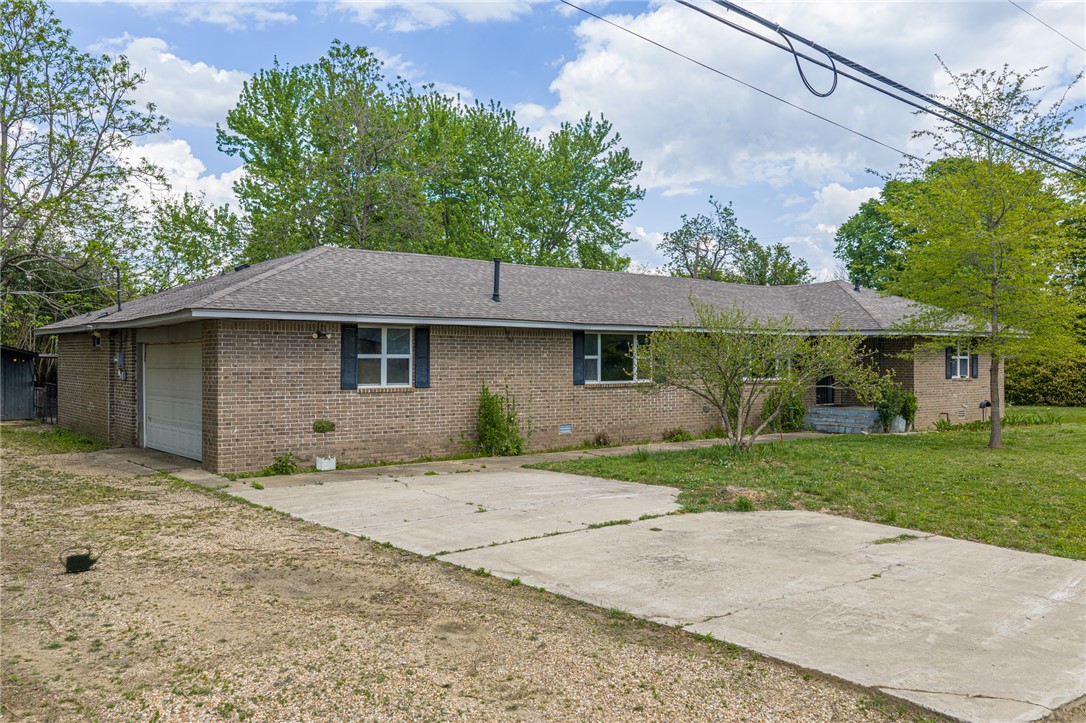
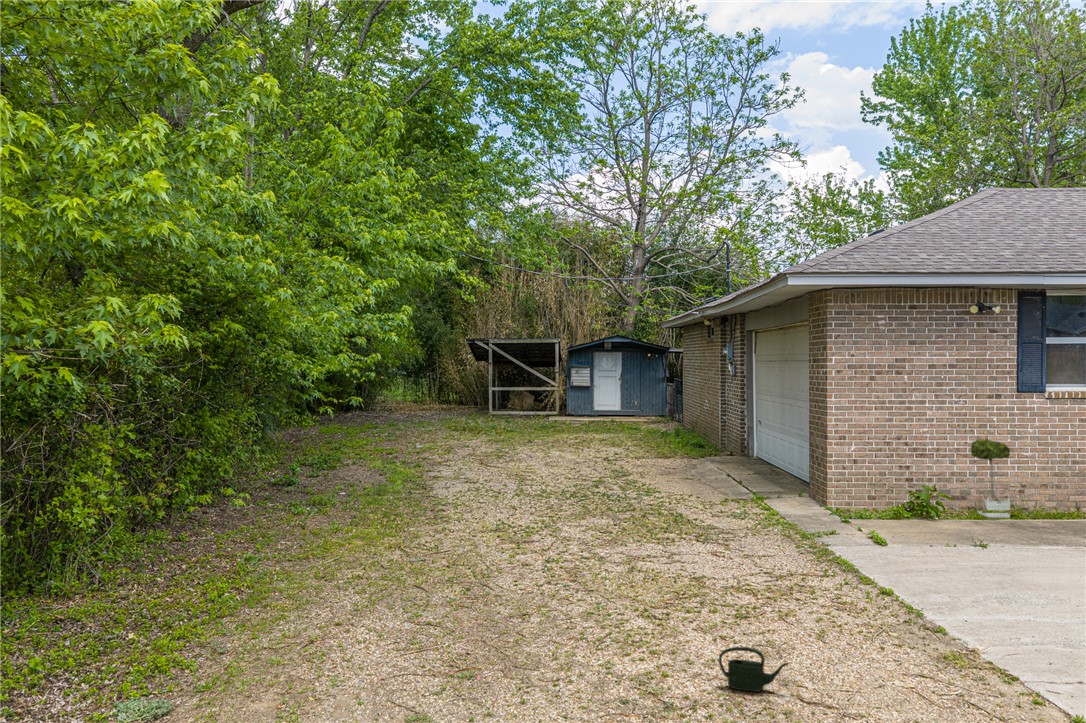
watering can: present [59,546,104,572] -> present [719,647,789,692]

